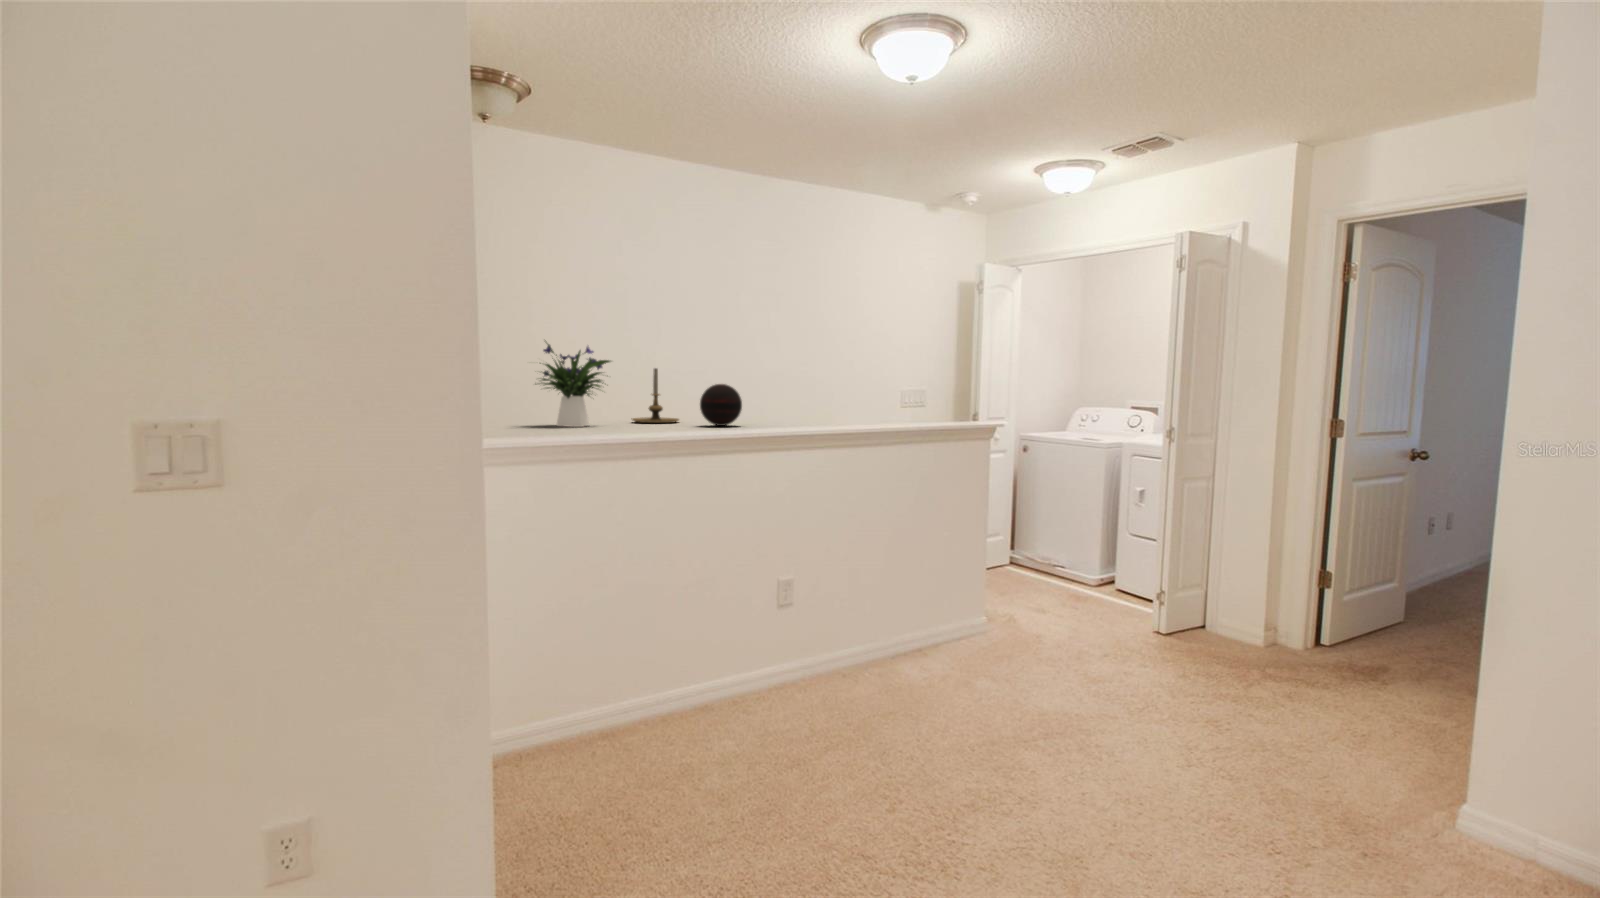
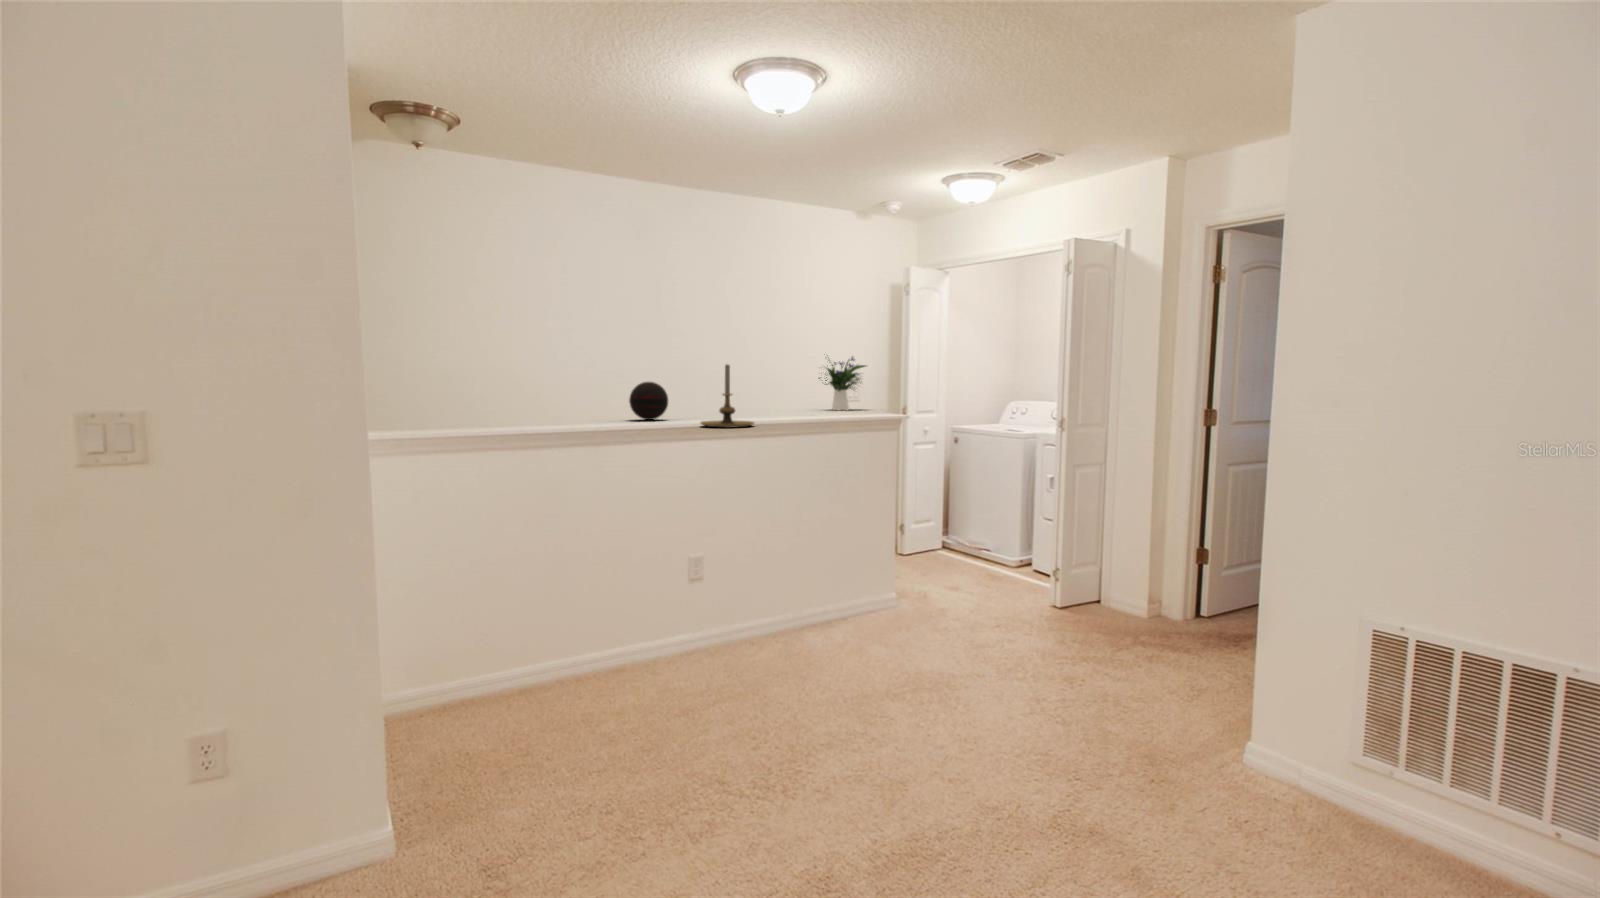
flower arrangement: present [540,344,610,427] -> present [818,357,866,410]
candle holder: present [632,368,679,423] -> present [701,365,754,428]

